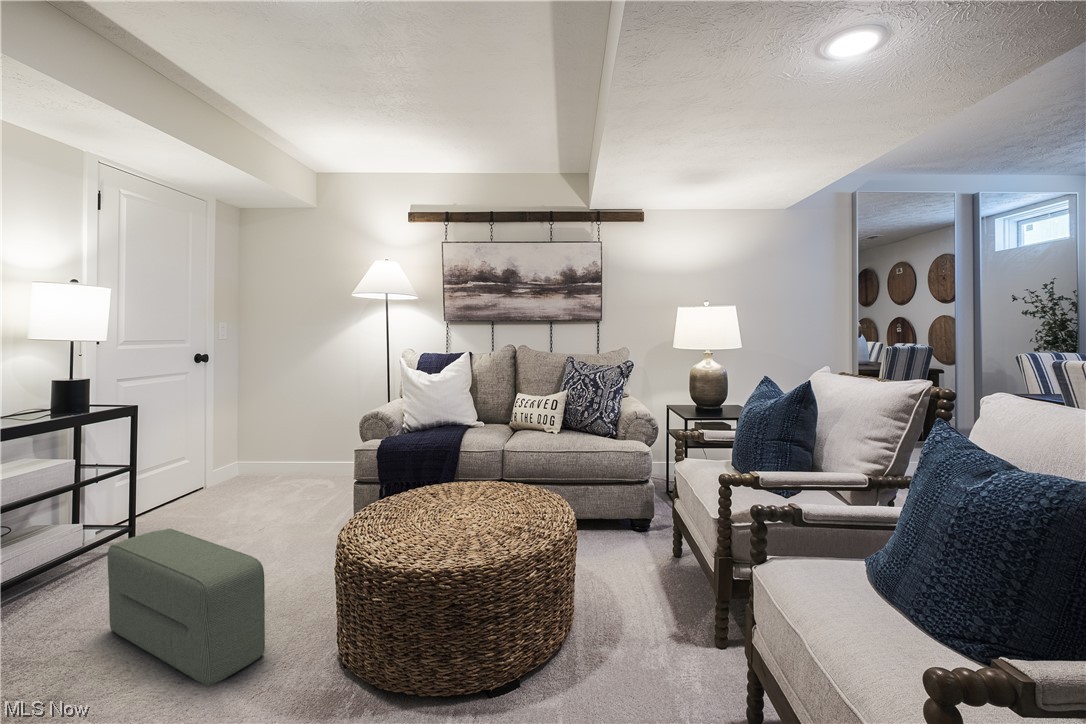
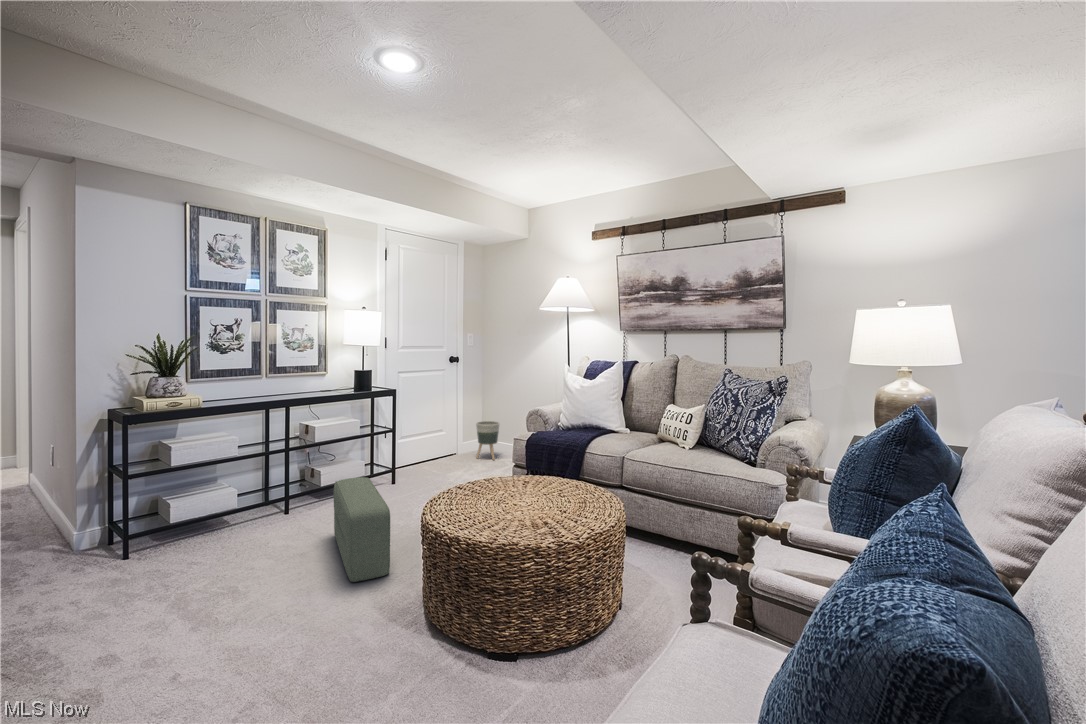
planter: none [257,433,290,483] -> present [476,421,499,460]

